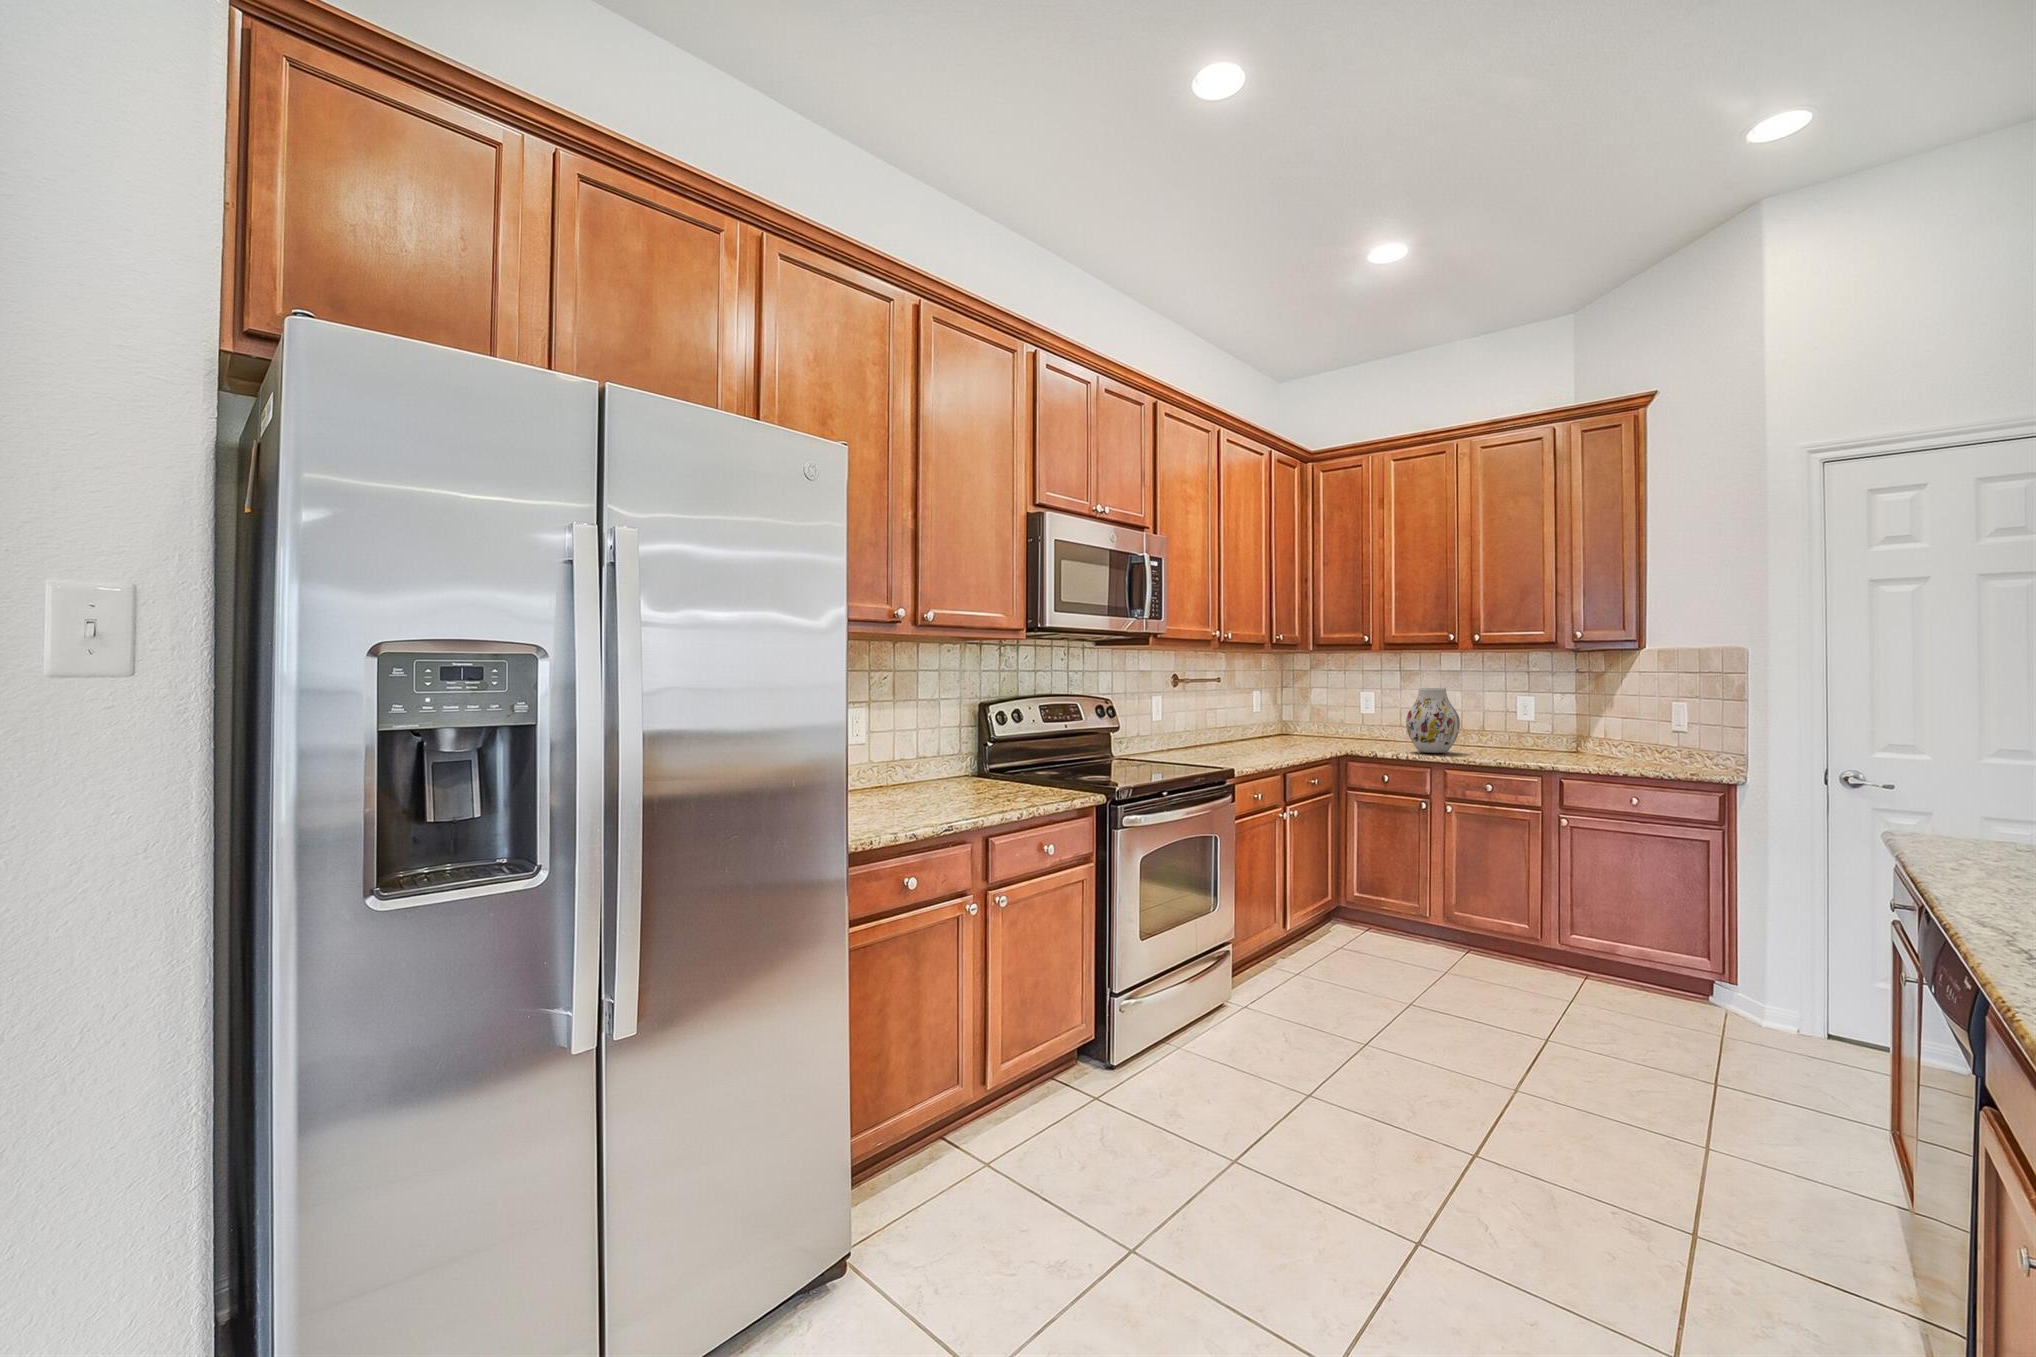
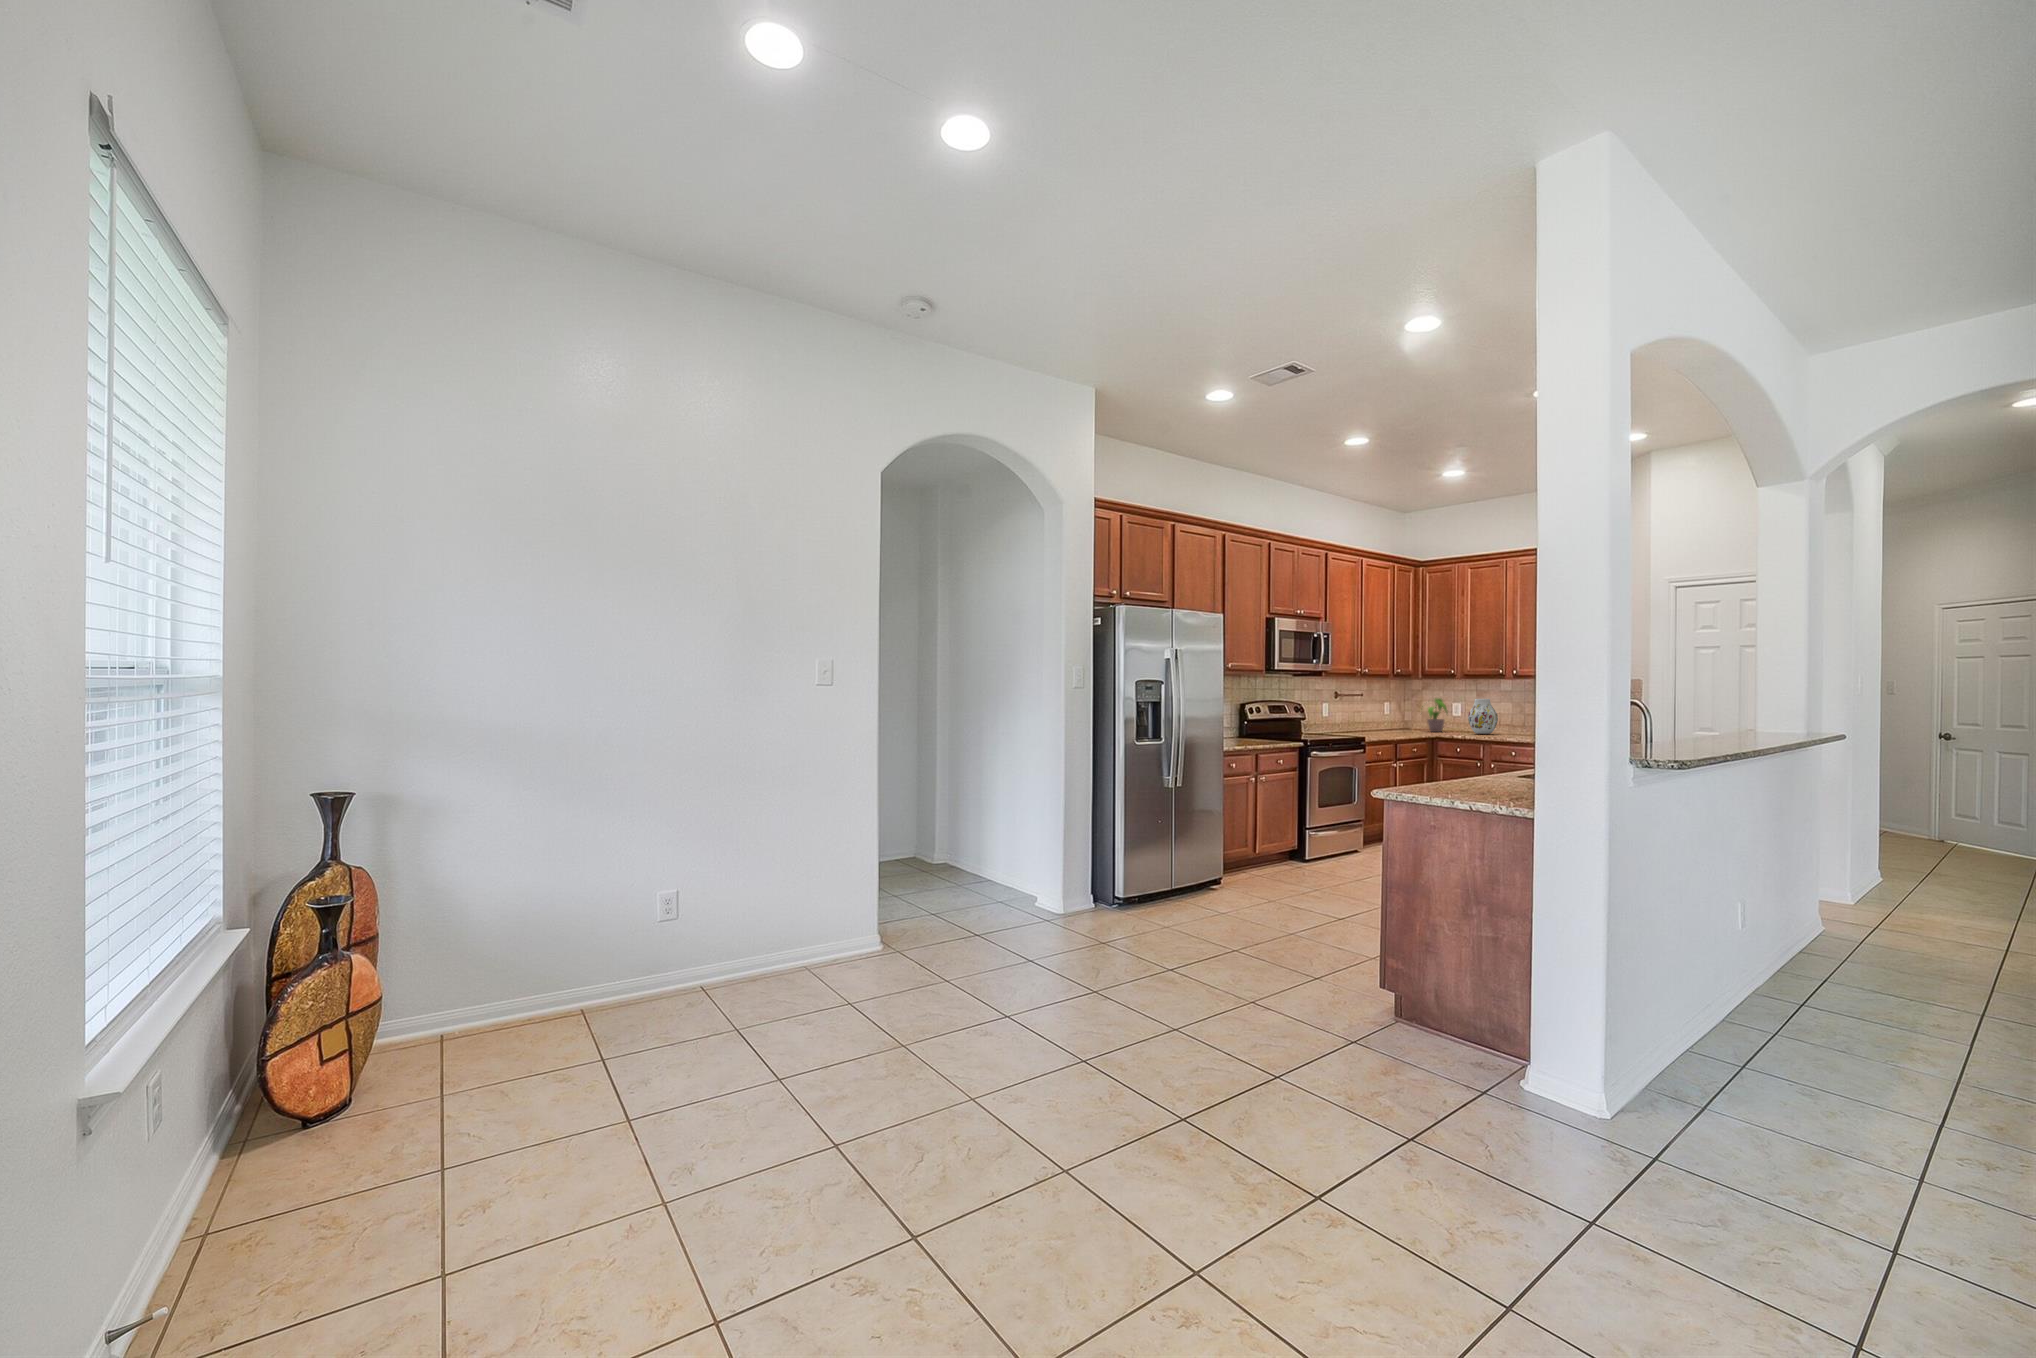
potted plant: none [1315,685,1371,746] -> present [1427,698,1447,732]

